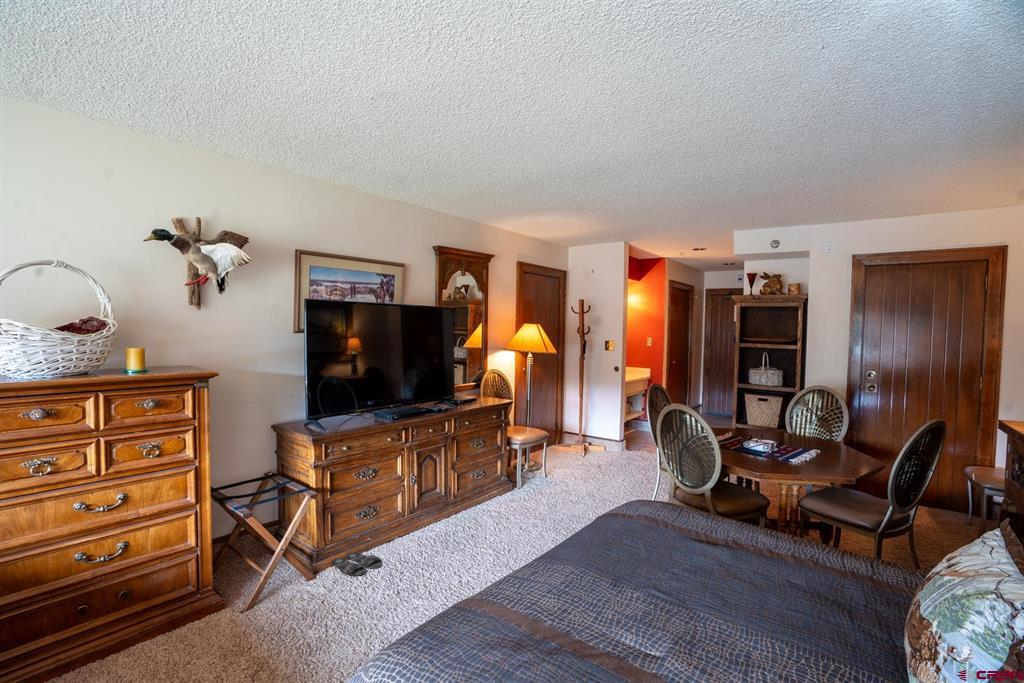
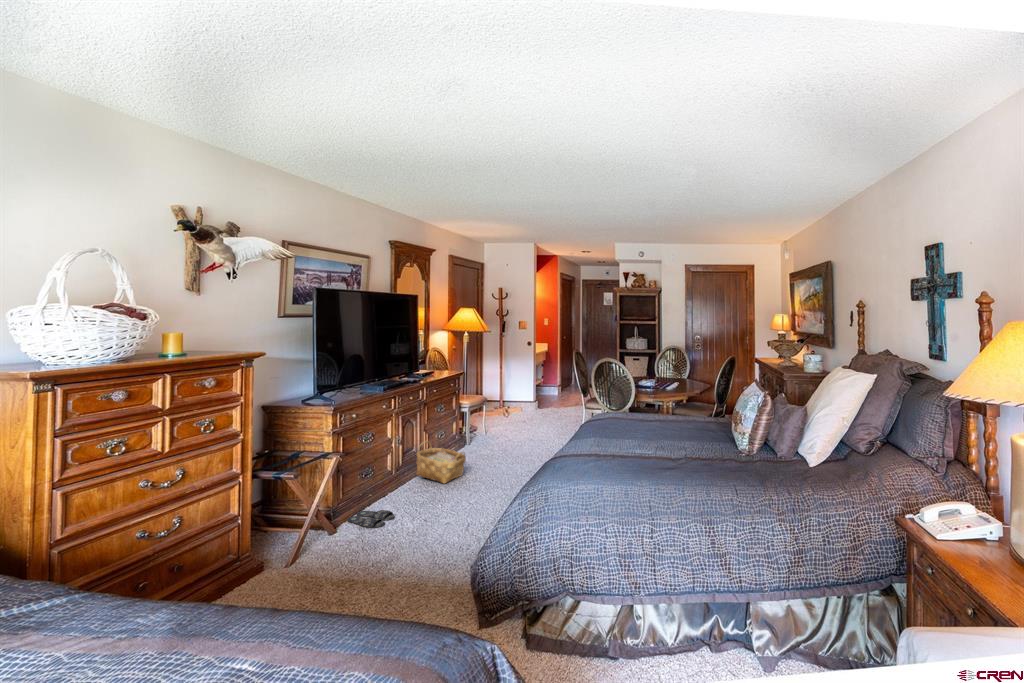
woven basket: none [433,478,489,532] -> present [416,441,466,483]

